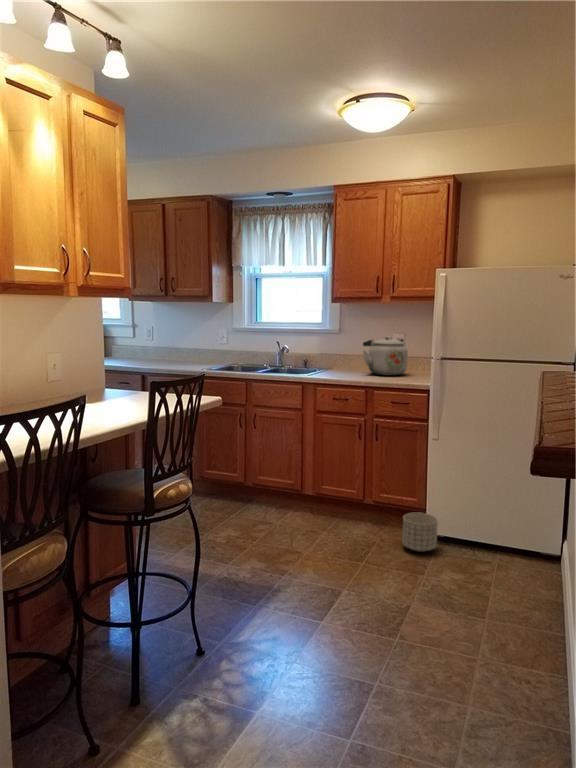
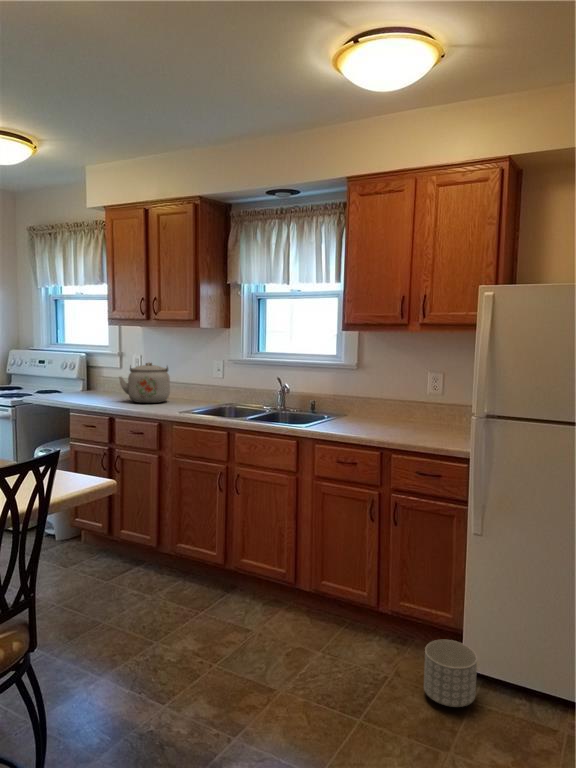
kettle: present [363,337,408,375] -> present [119,362,170,403]

